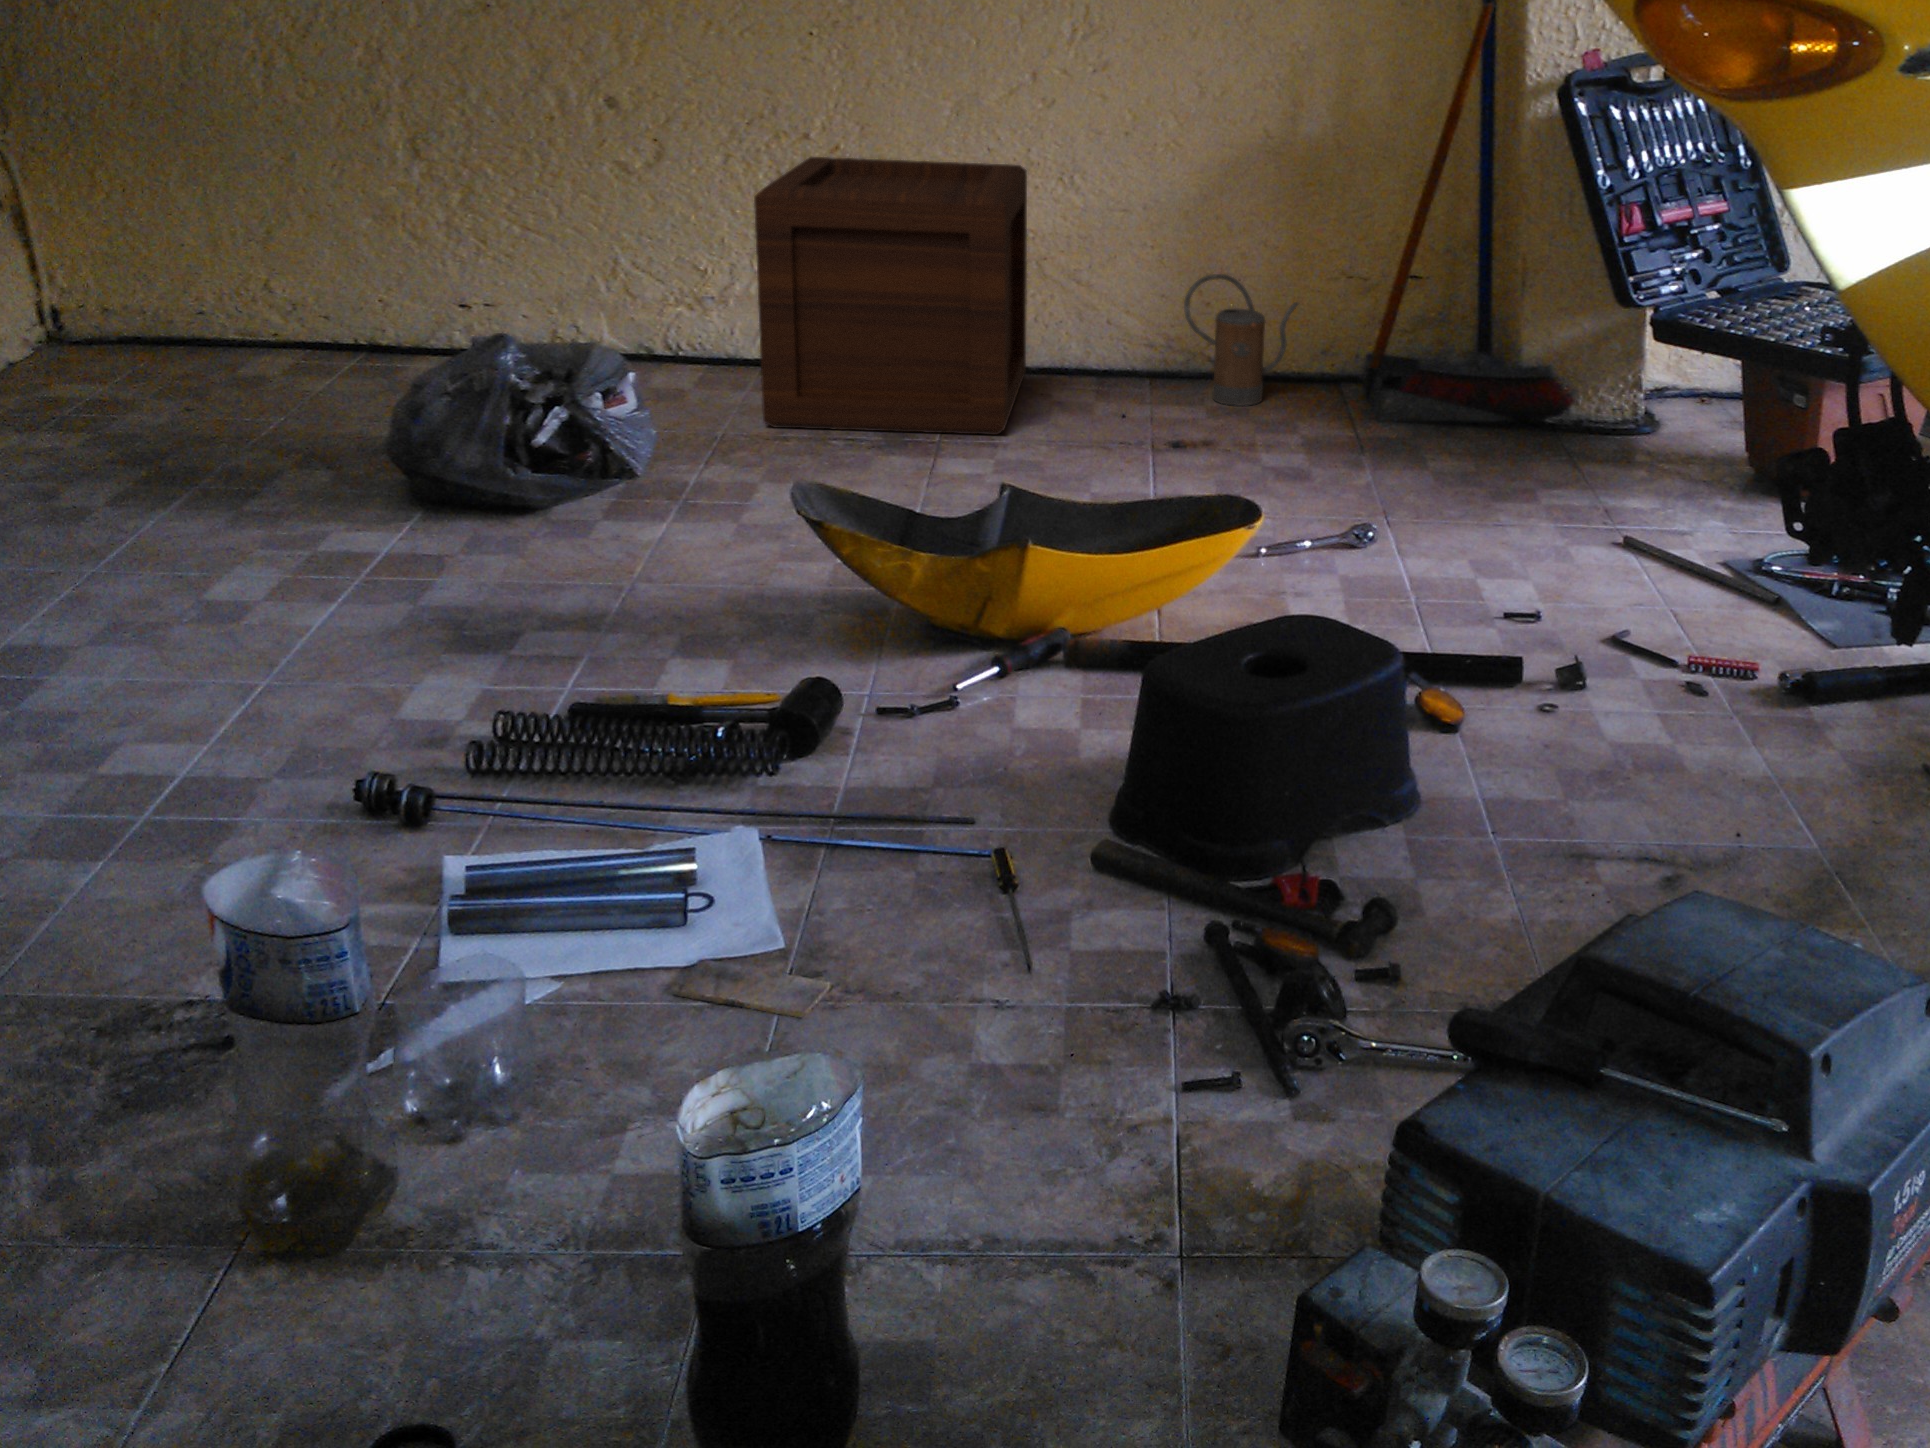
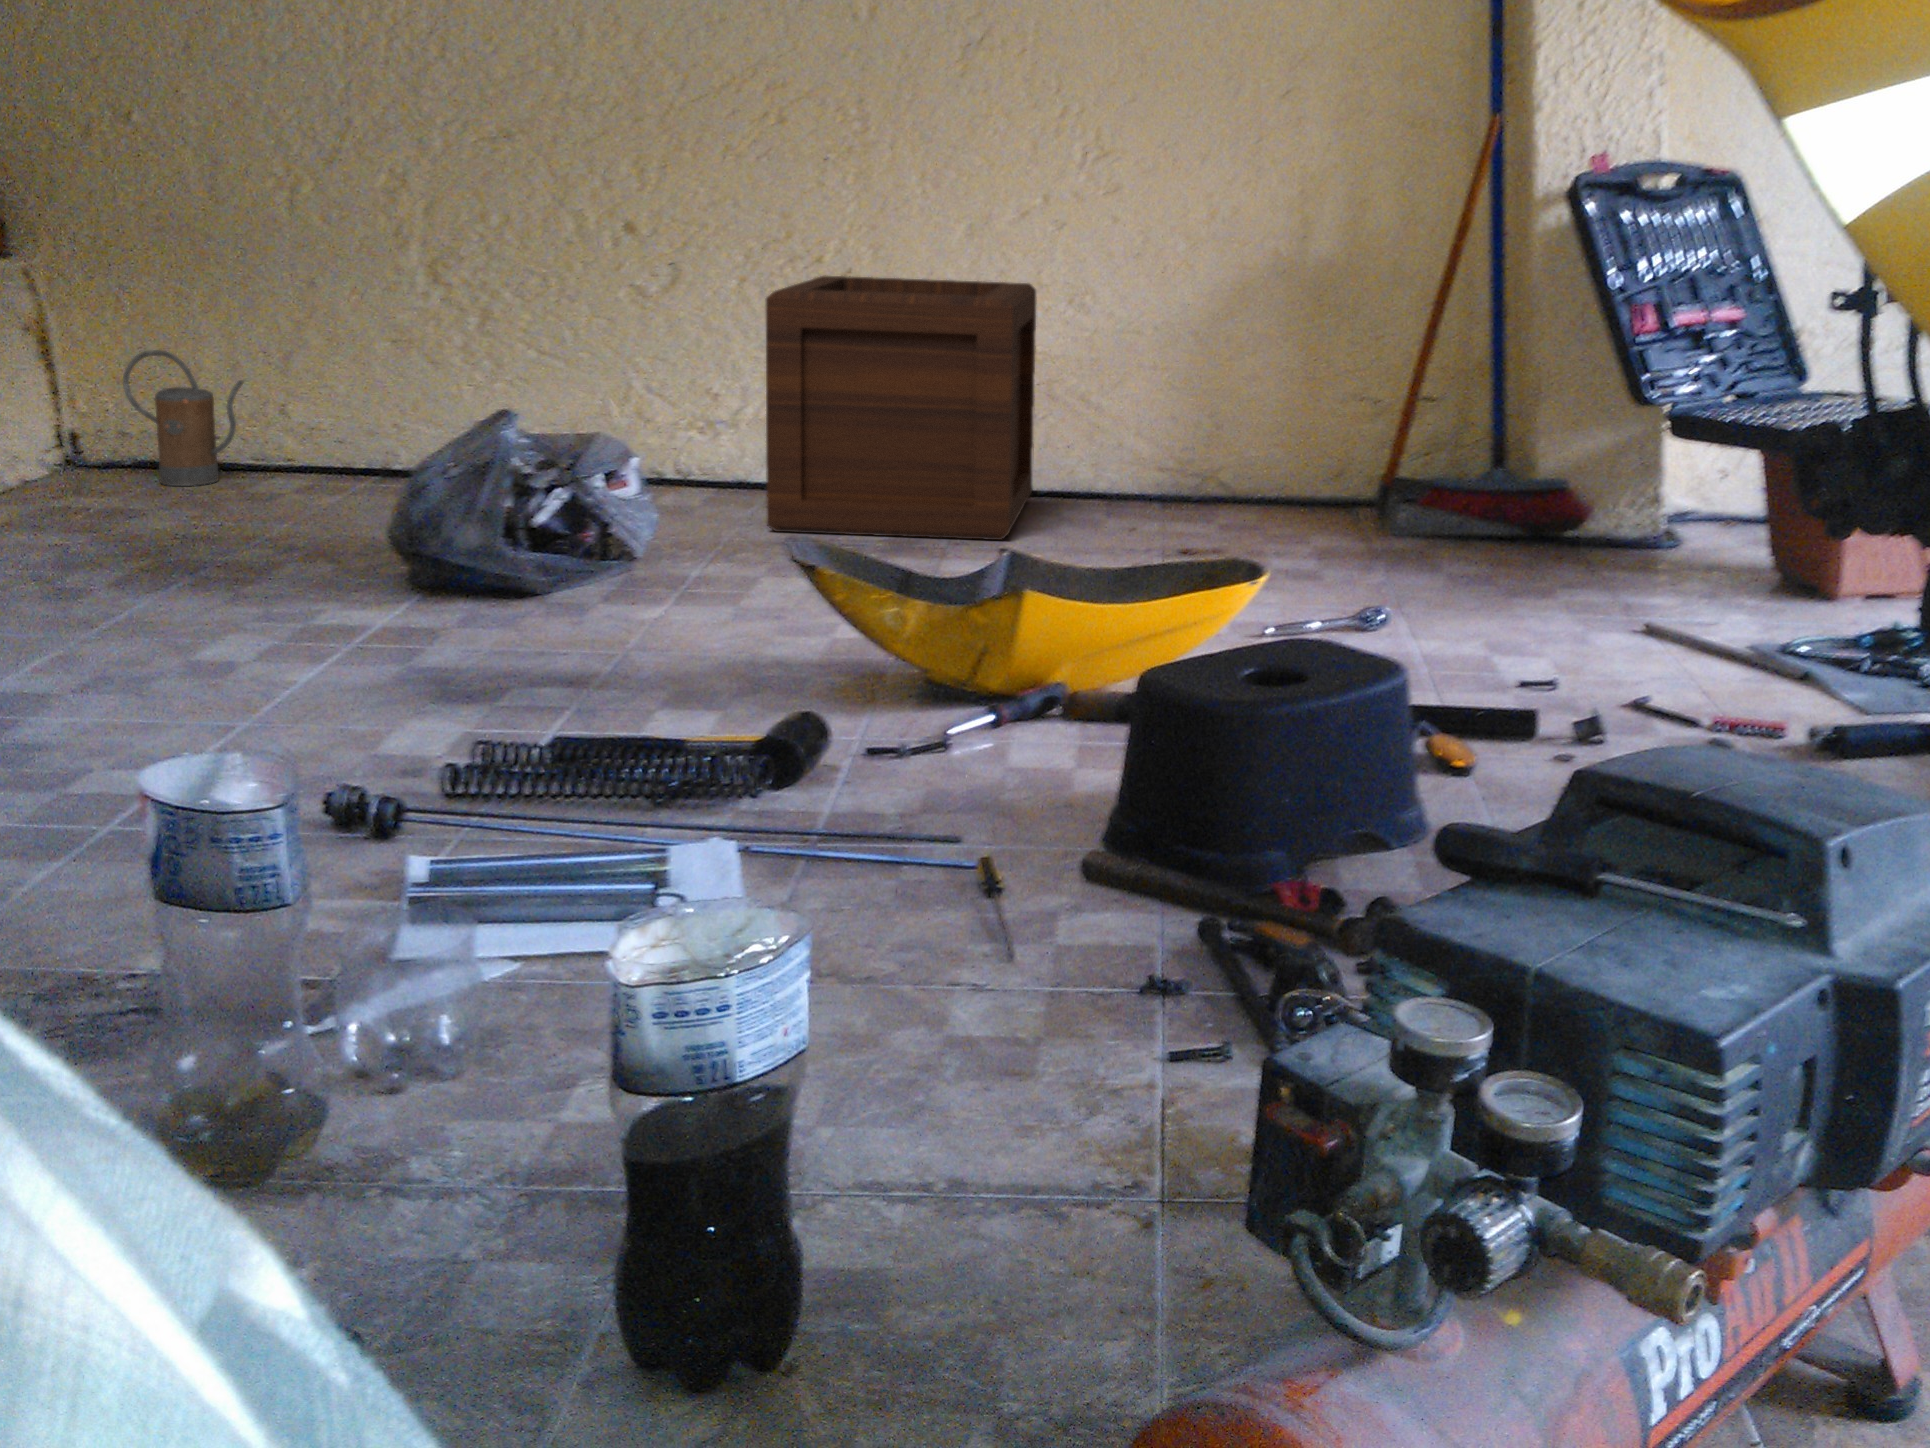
watering can: present [1184,274,1299,406] -> present [123,350,244,486]

